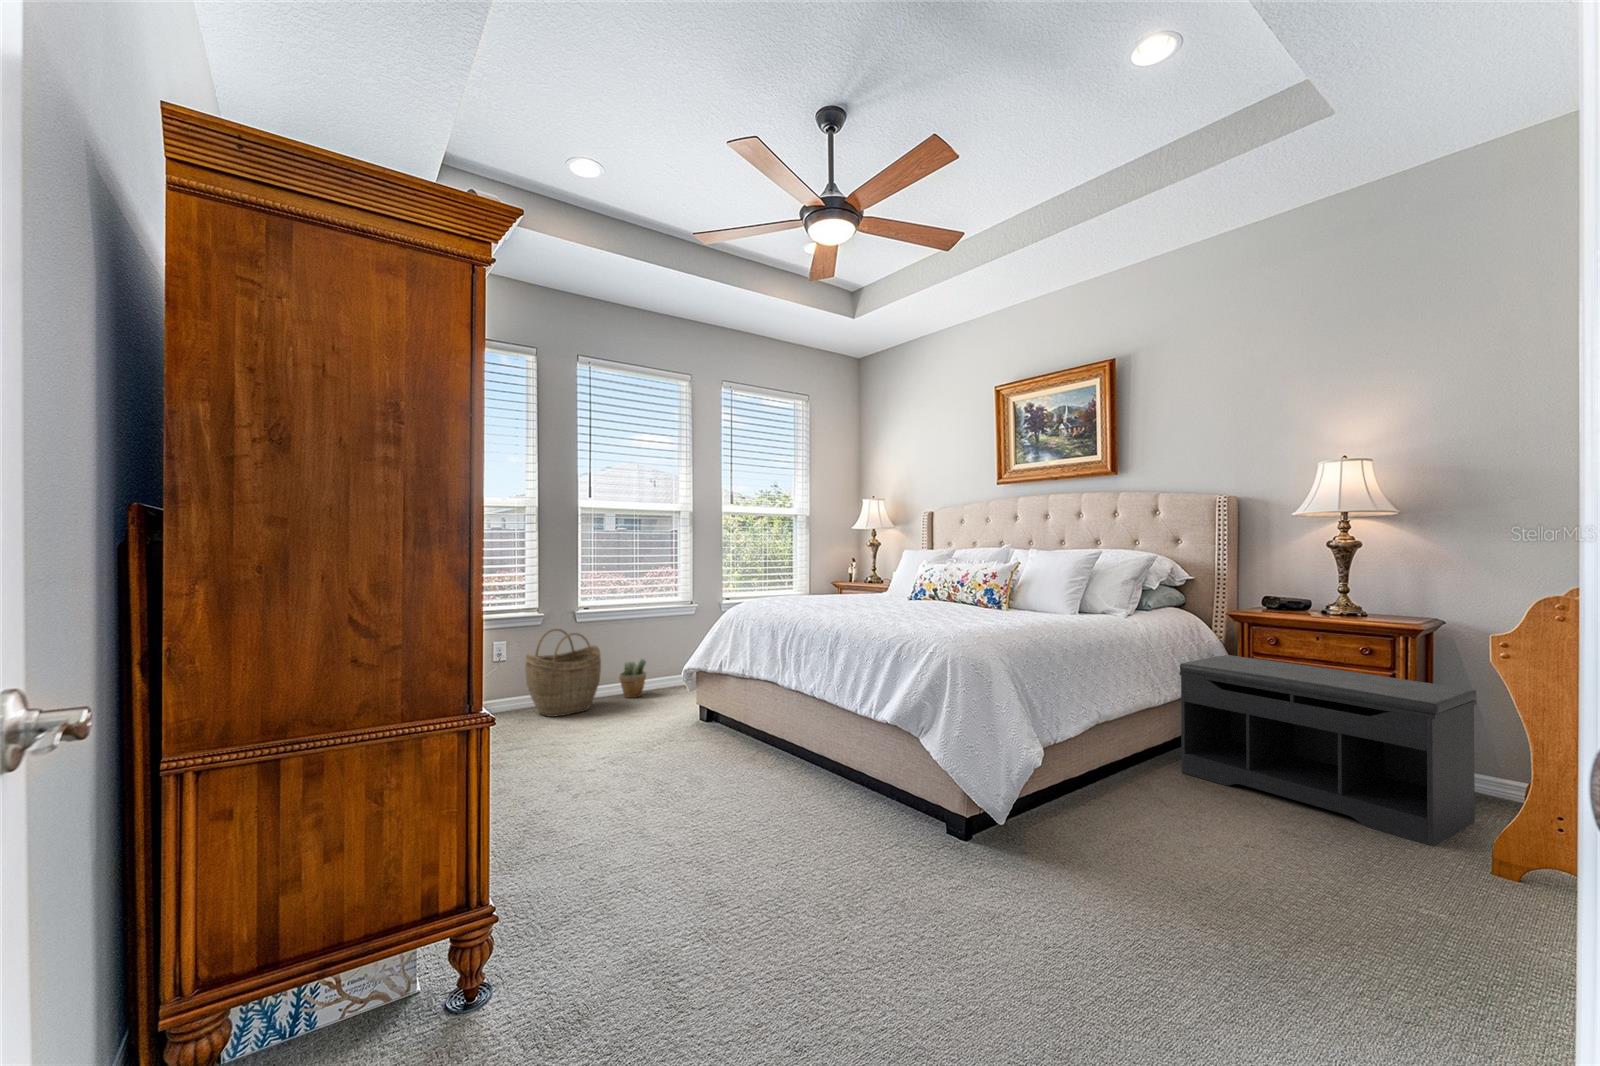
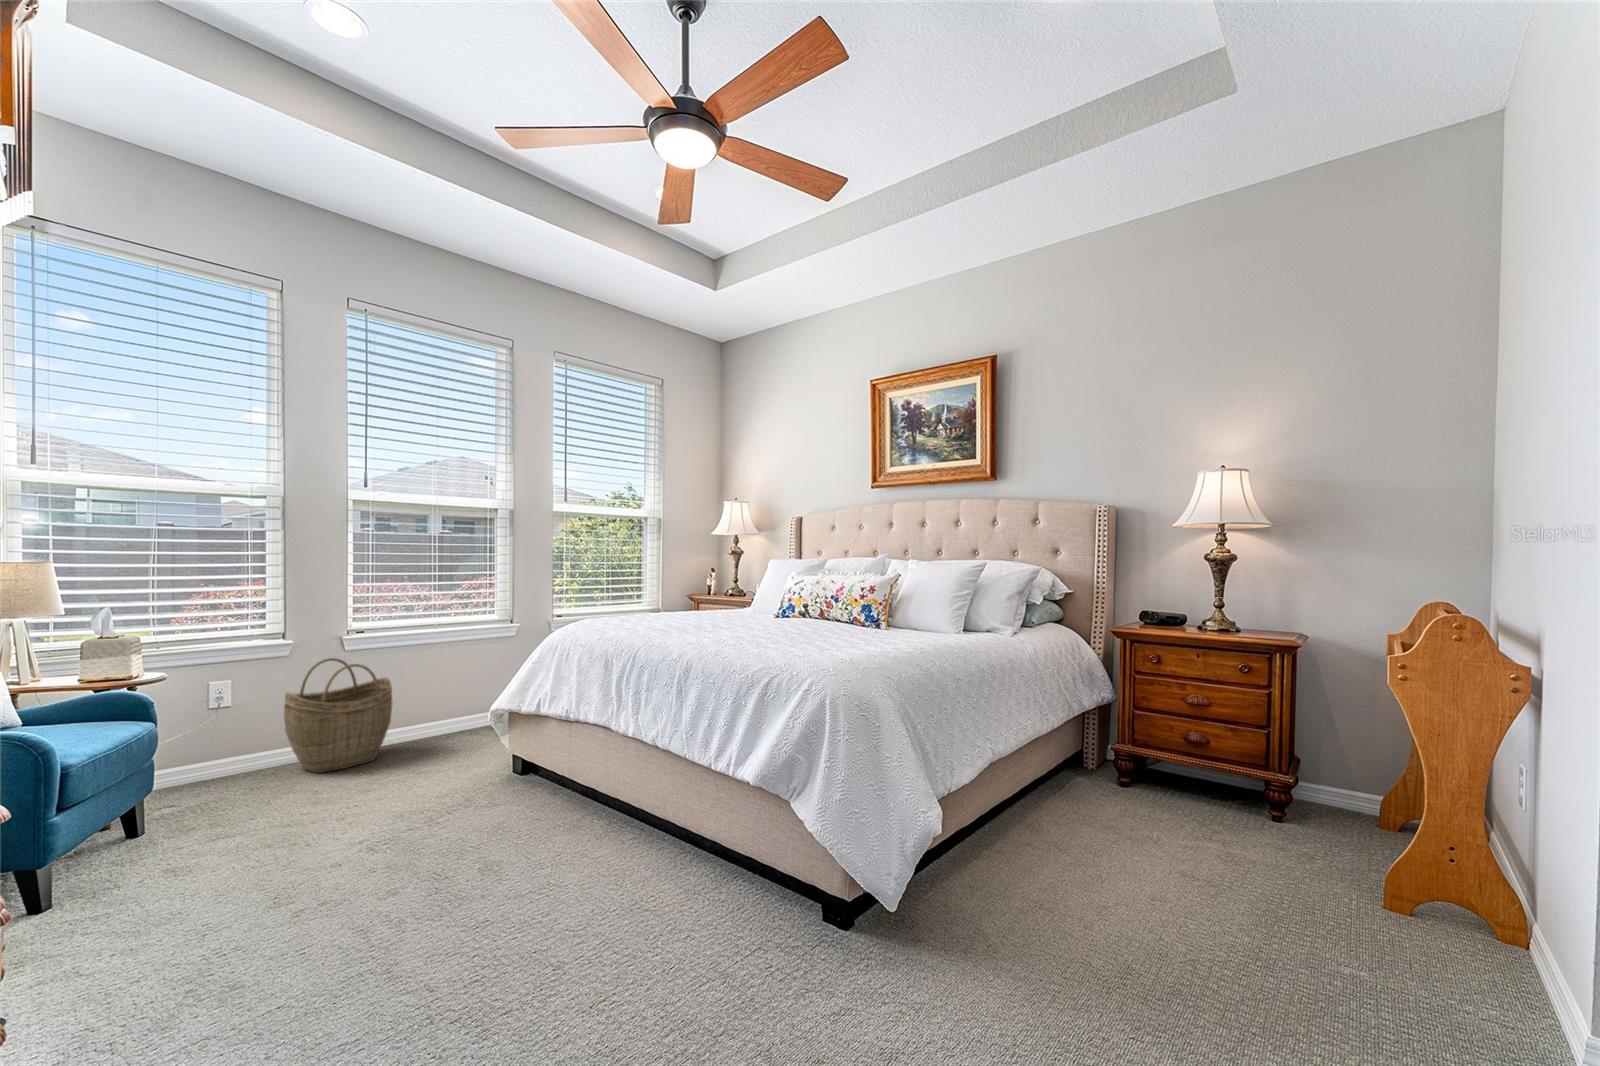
bench: present [1180,655,1477,846] -> none [1067,675,1358,885]
potted plant: present [619,659,646,698] -> none [419,691,456,740]

